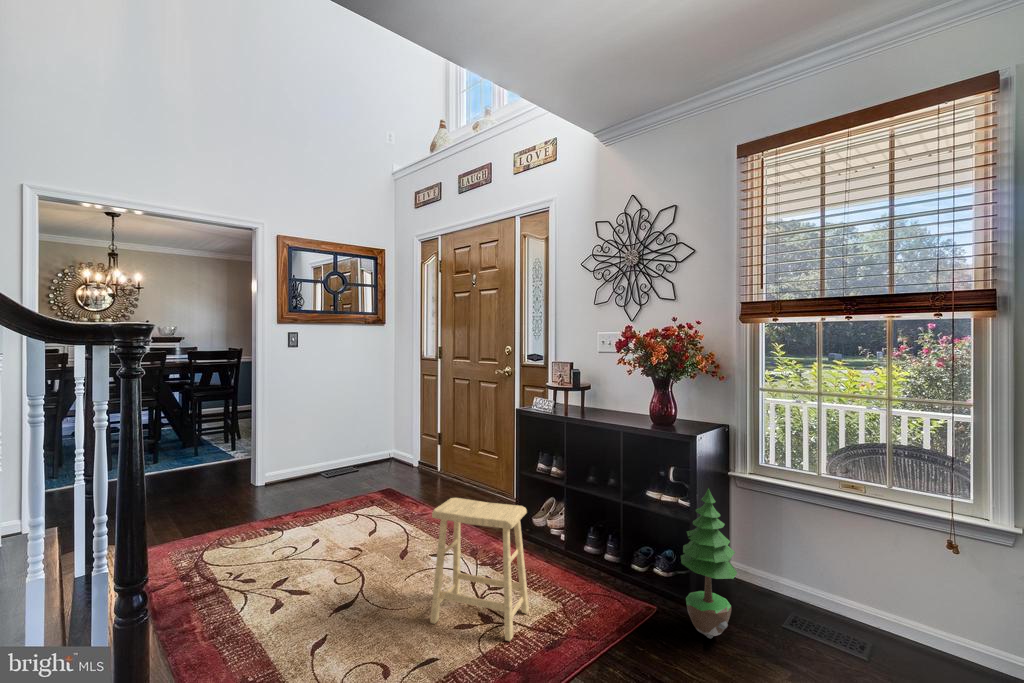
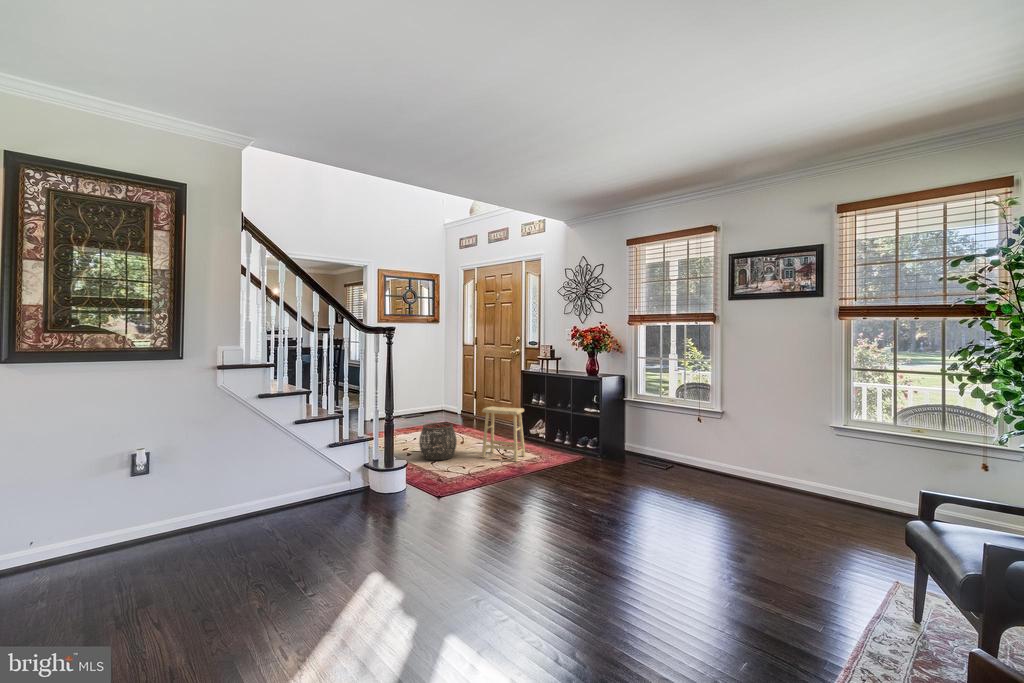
potted tree: present [681,488,737,639] -> none [591,398,615,463]
woven basket: none [283,536,375,642] -> present [419,423,457,460]

